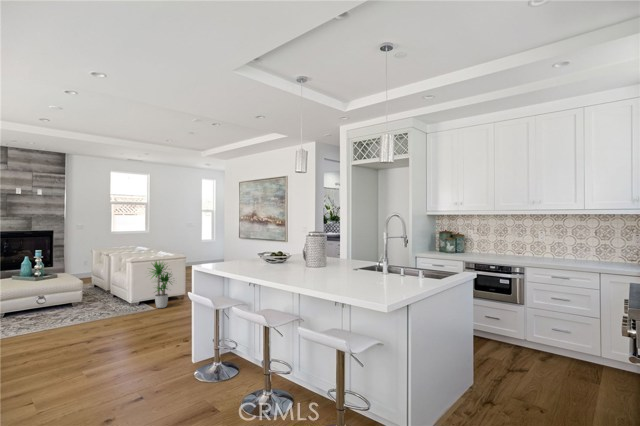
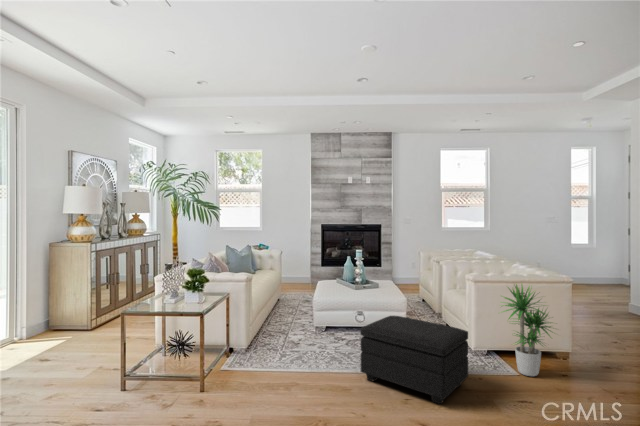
footstool: none [50,287,127,331] -> present [360,316,468,404]

